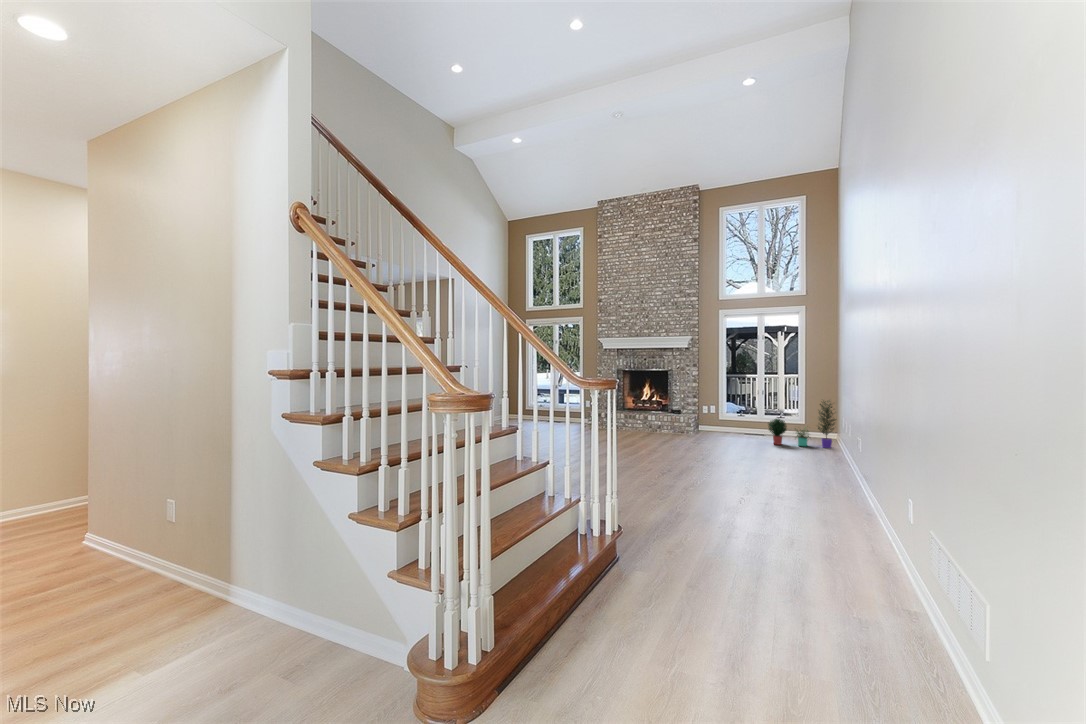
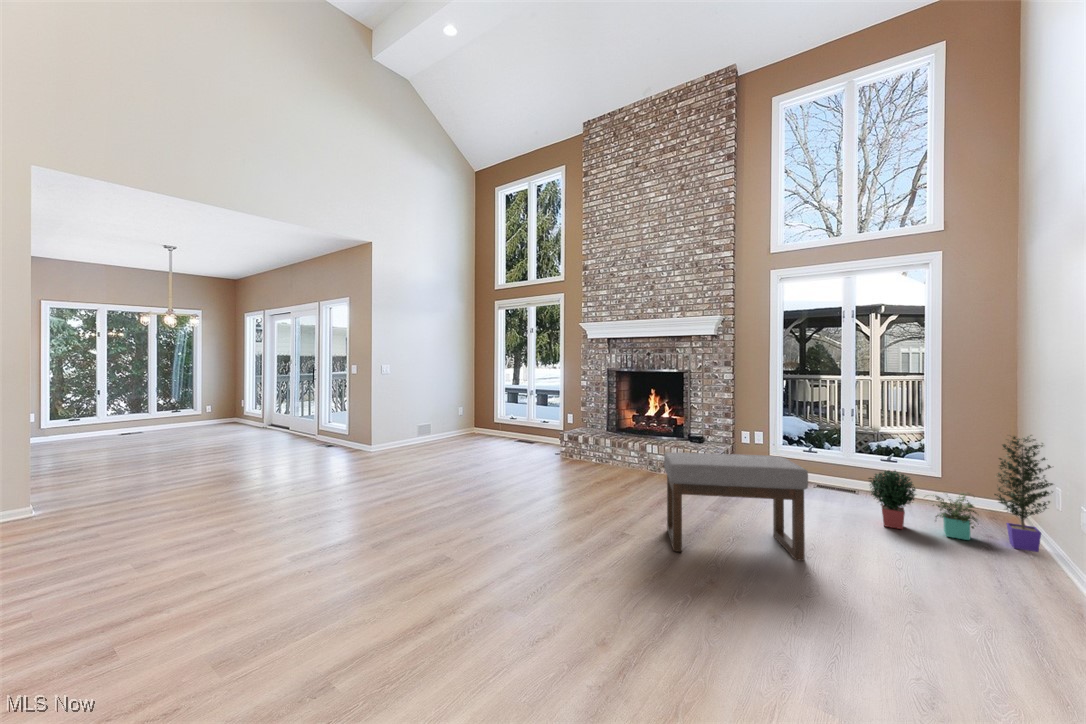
ottoman: none [677,412,742,454] -> present [664,452,808,560]

